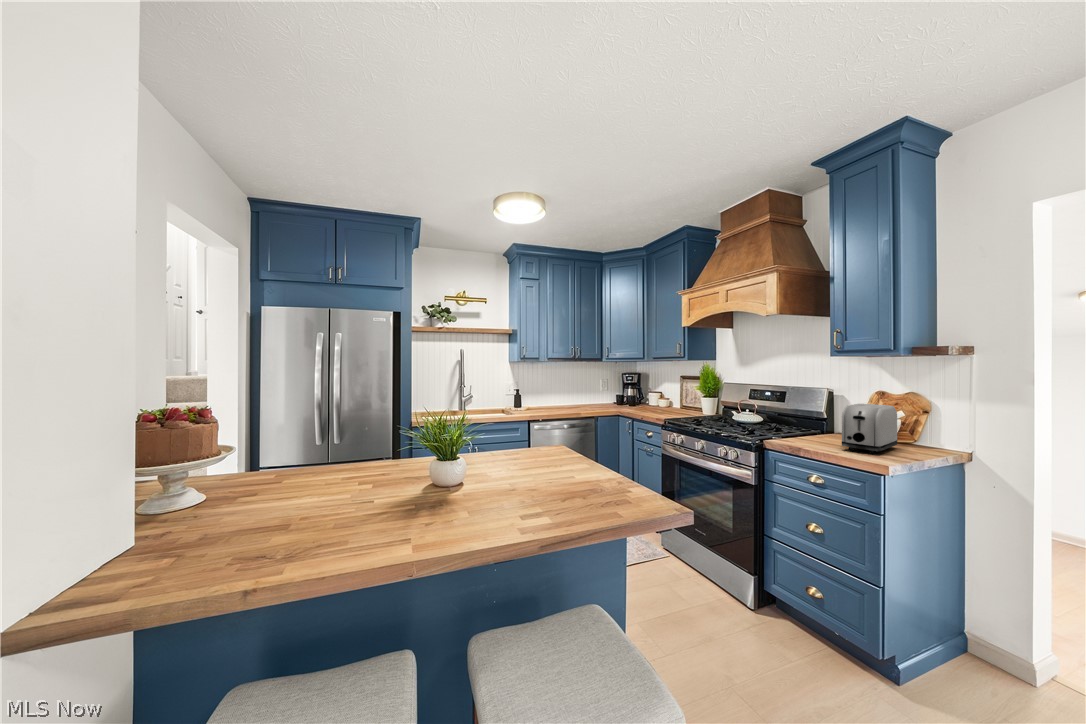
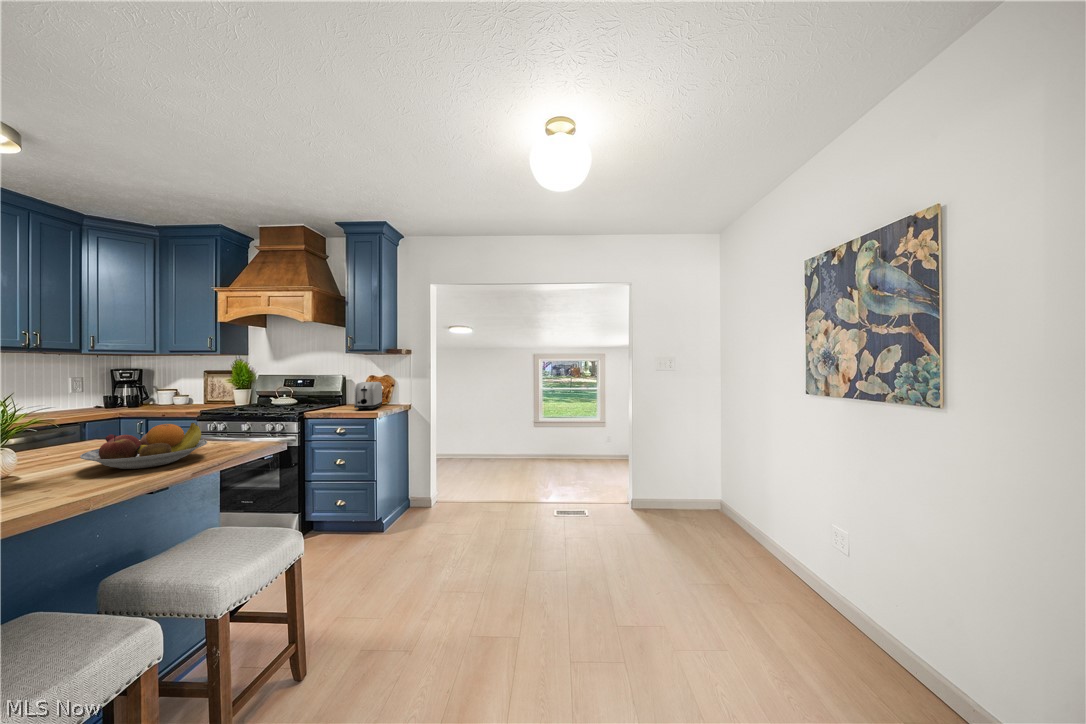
fruit bowl: none [503,446,606,497] -> present [80,422,207,469]

